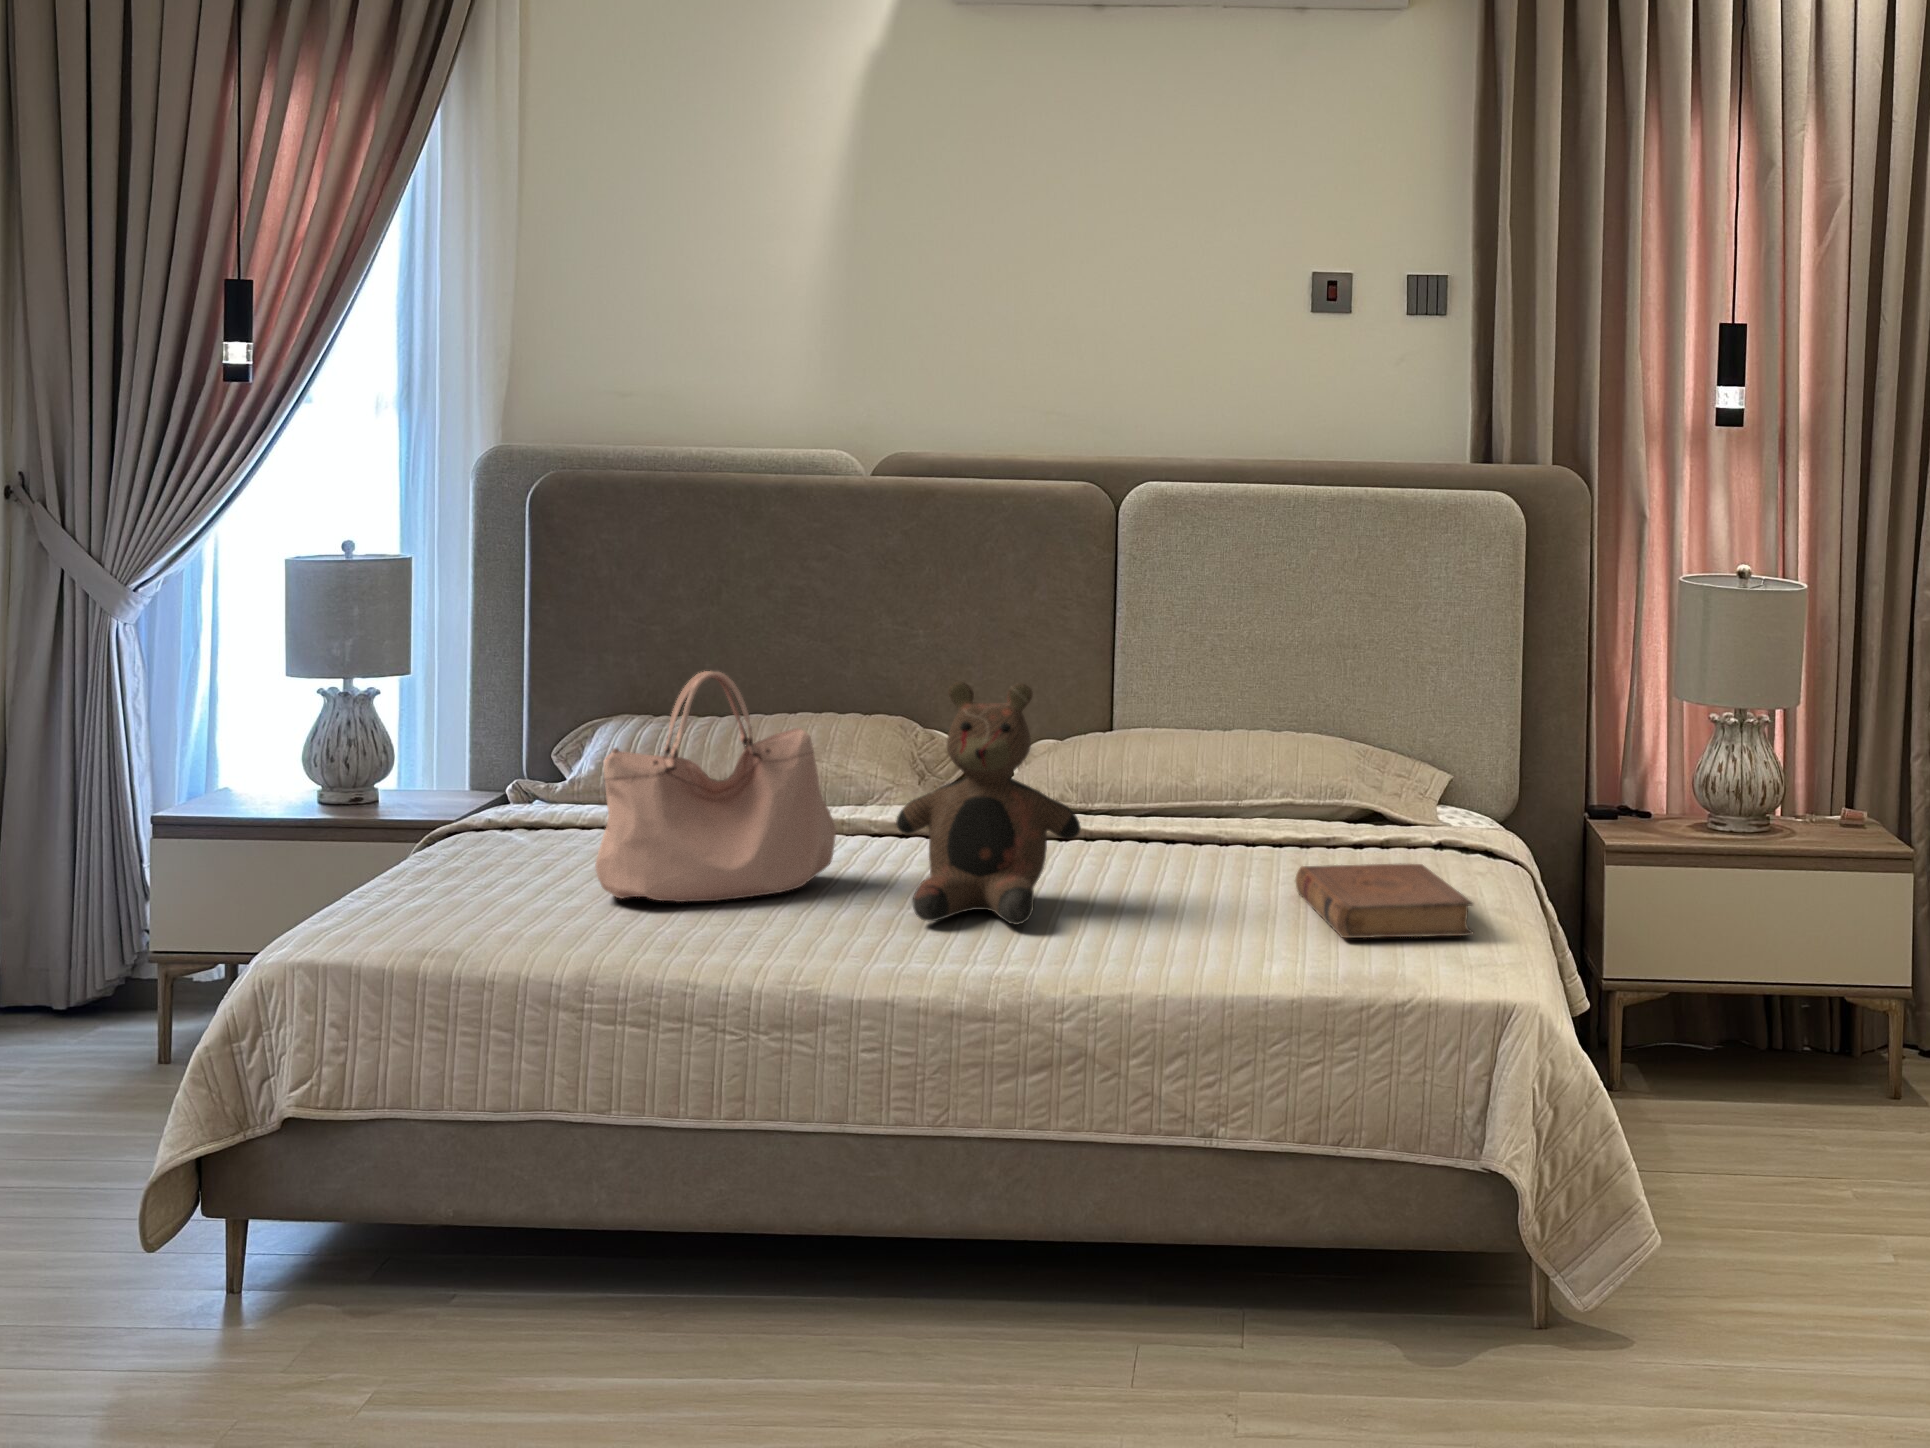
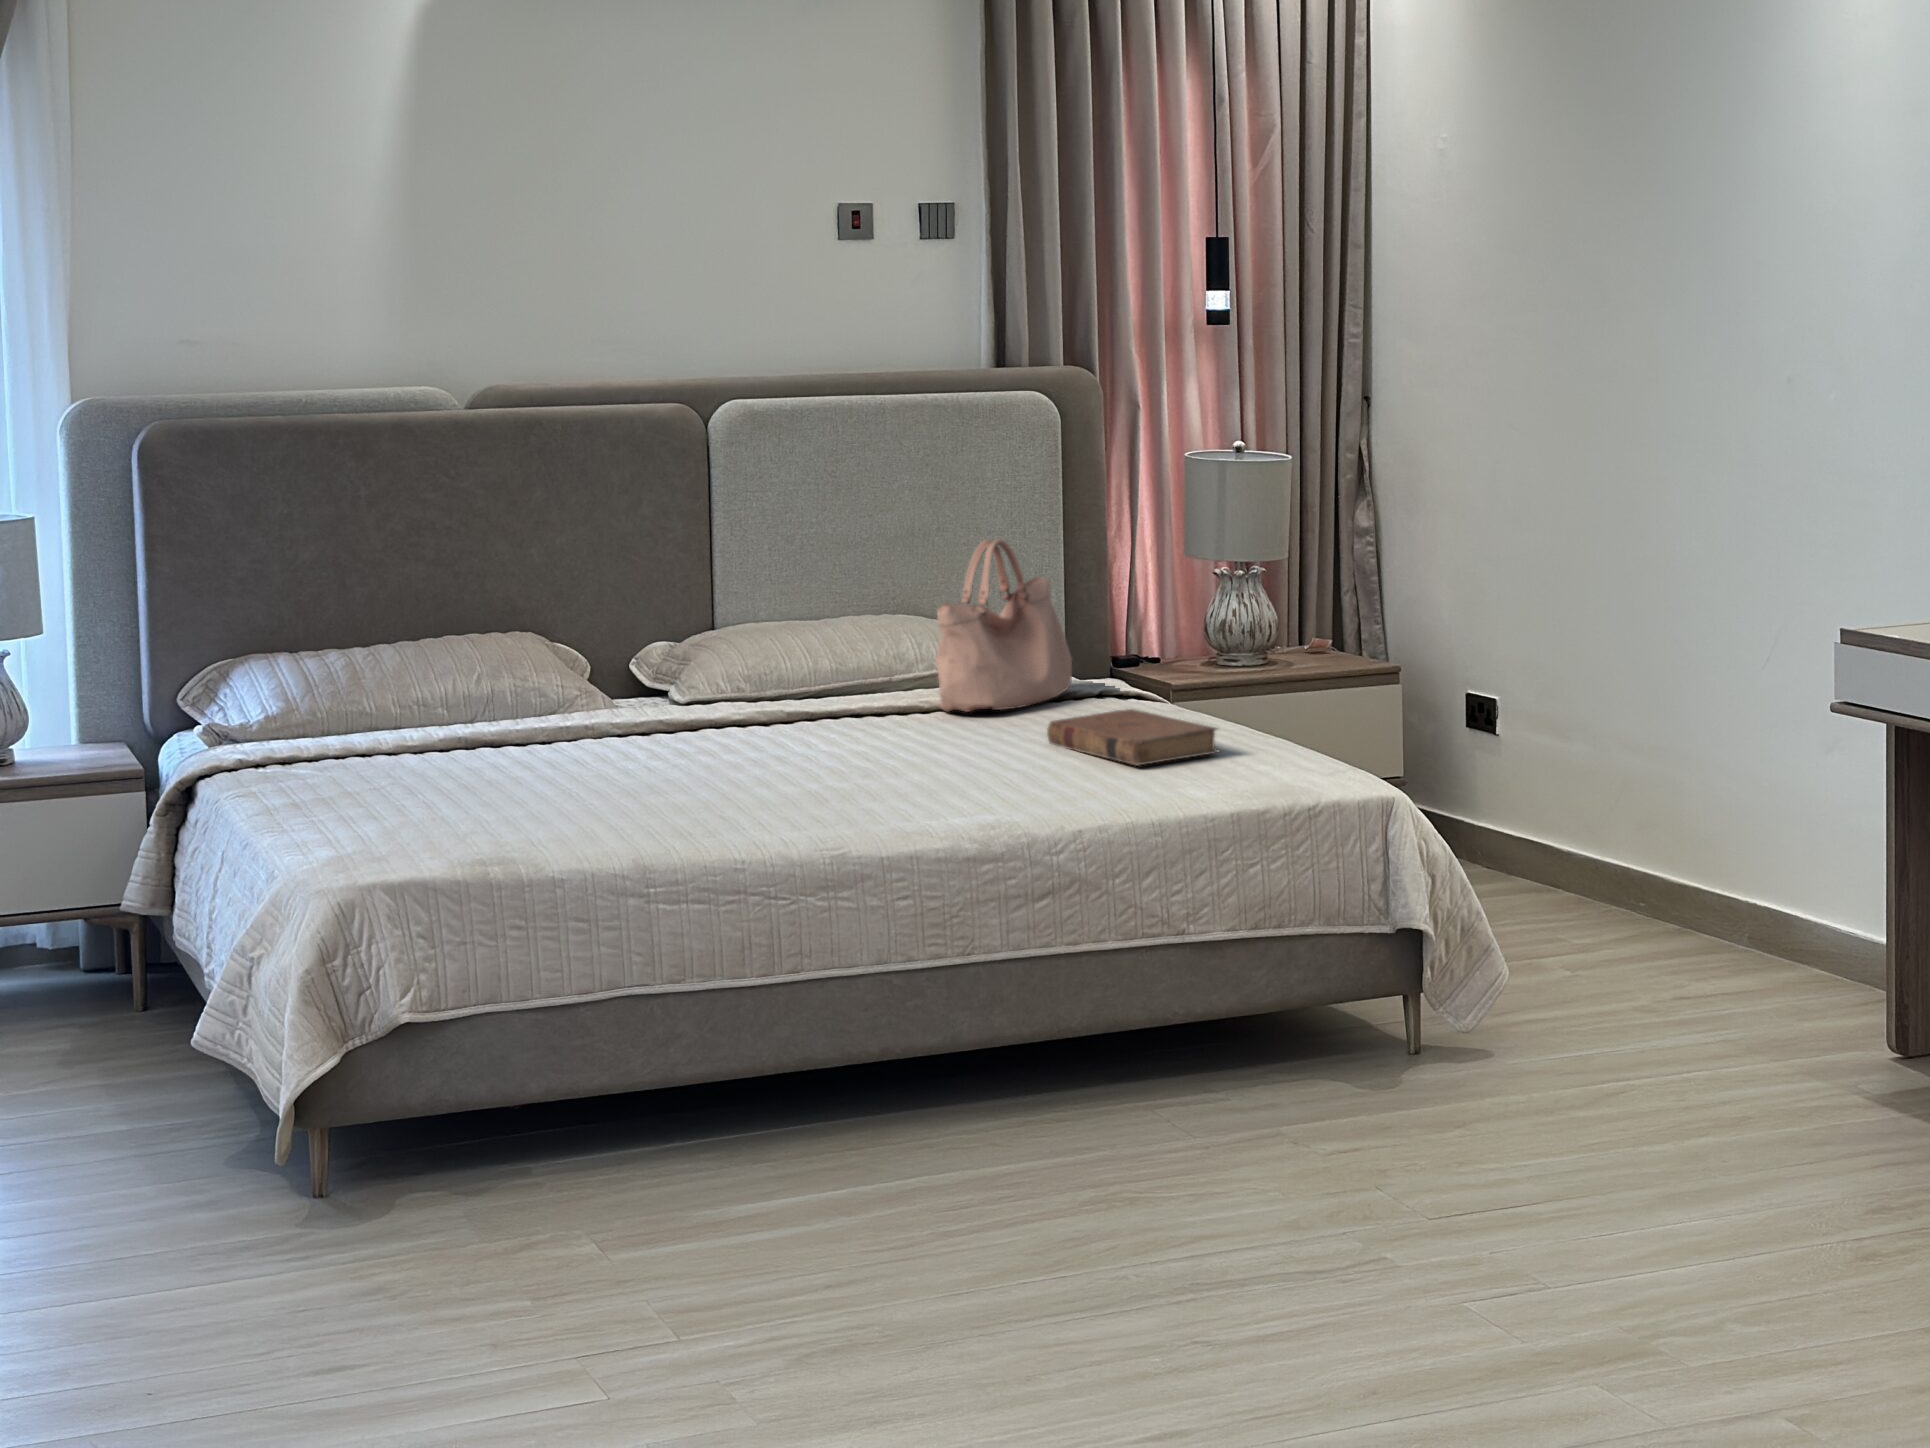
handbag: present [595,671,836,902] -> present [936,539,1072,712]
teddy bear: present [896,681,1081,924] -> none [762,596,911,795]

